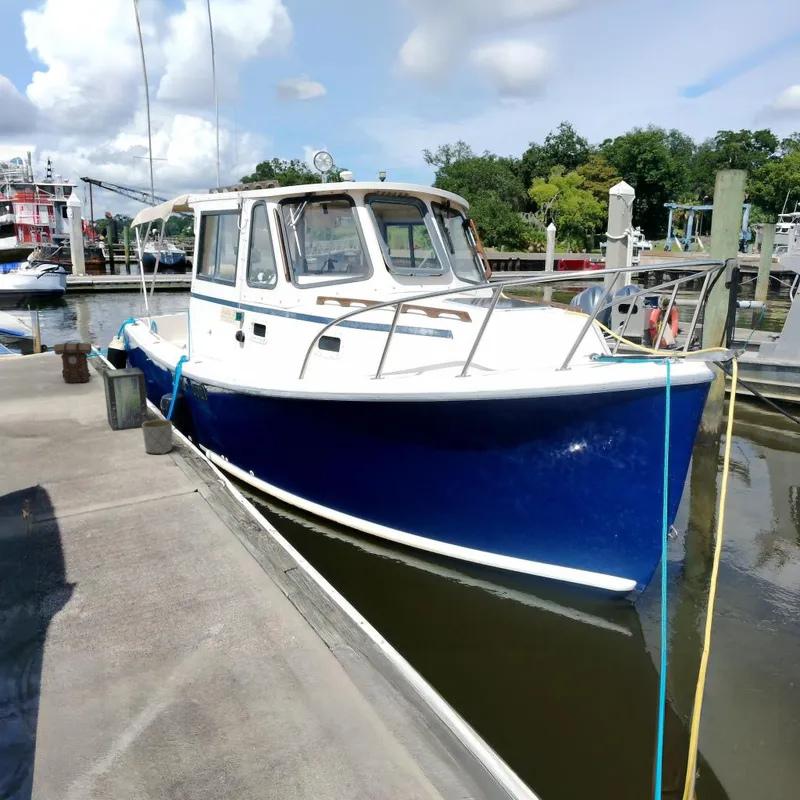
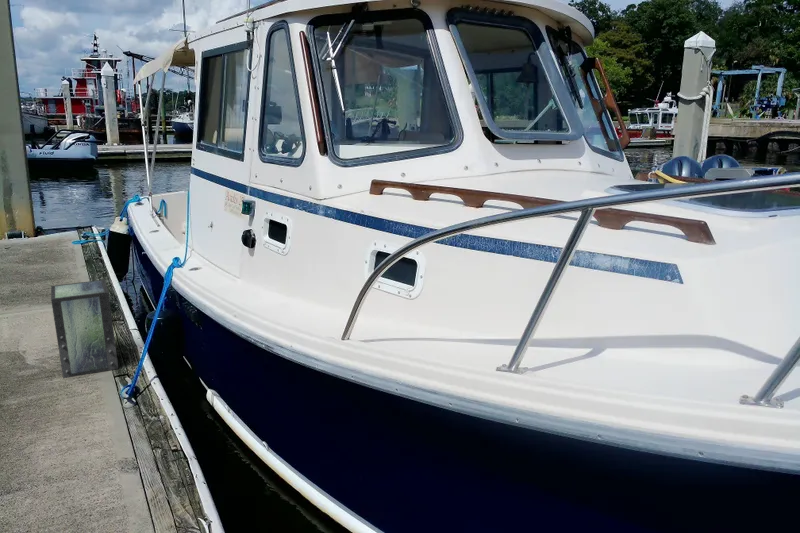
backpack: present [54,343,92,383] -> none [18,234,71,286]
planter: present [142,419,172,454] -> none [88,374,139,434]

